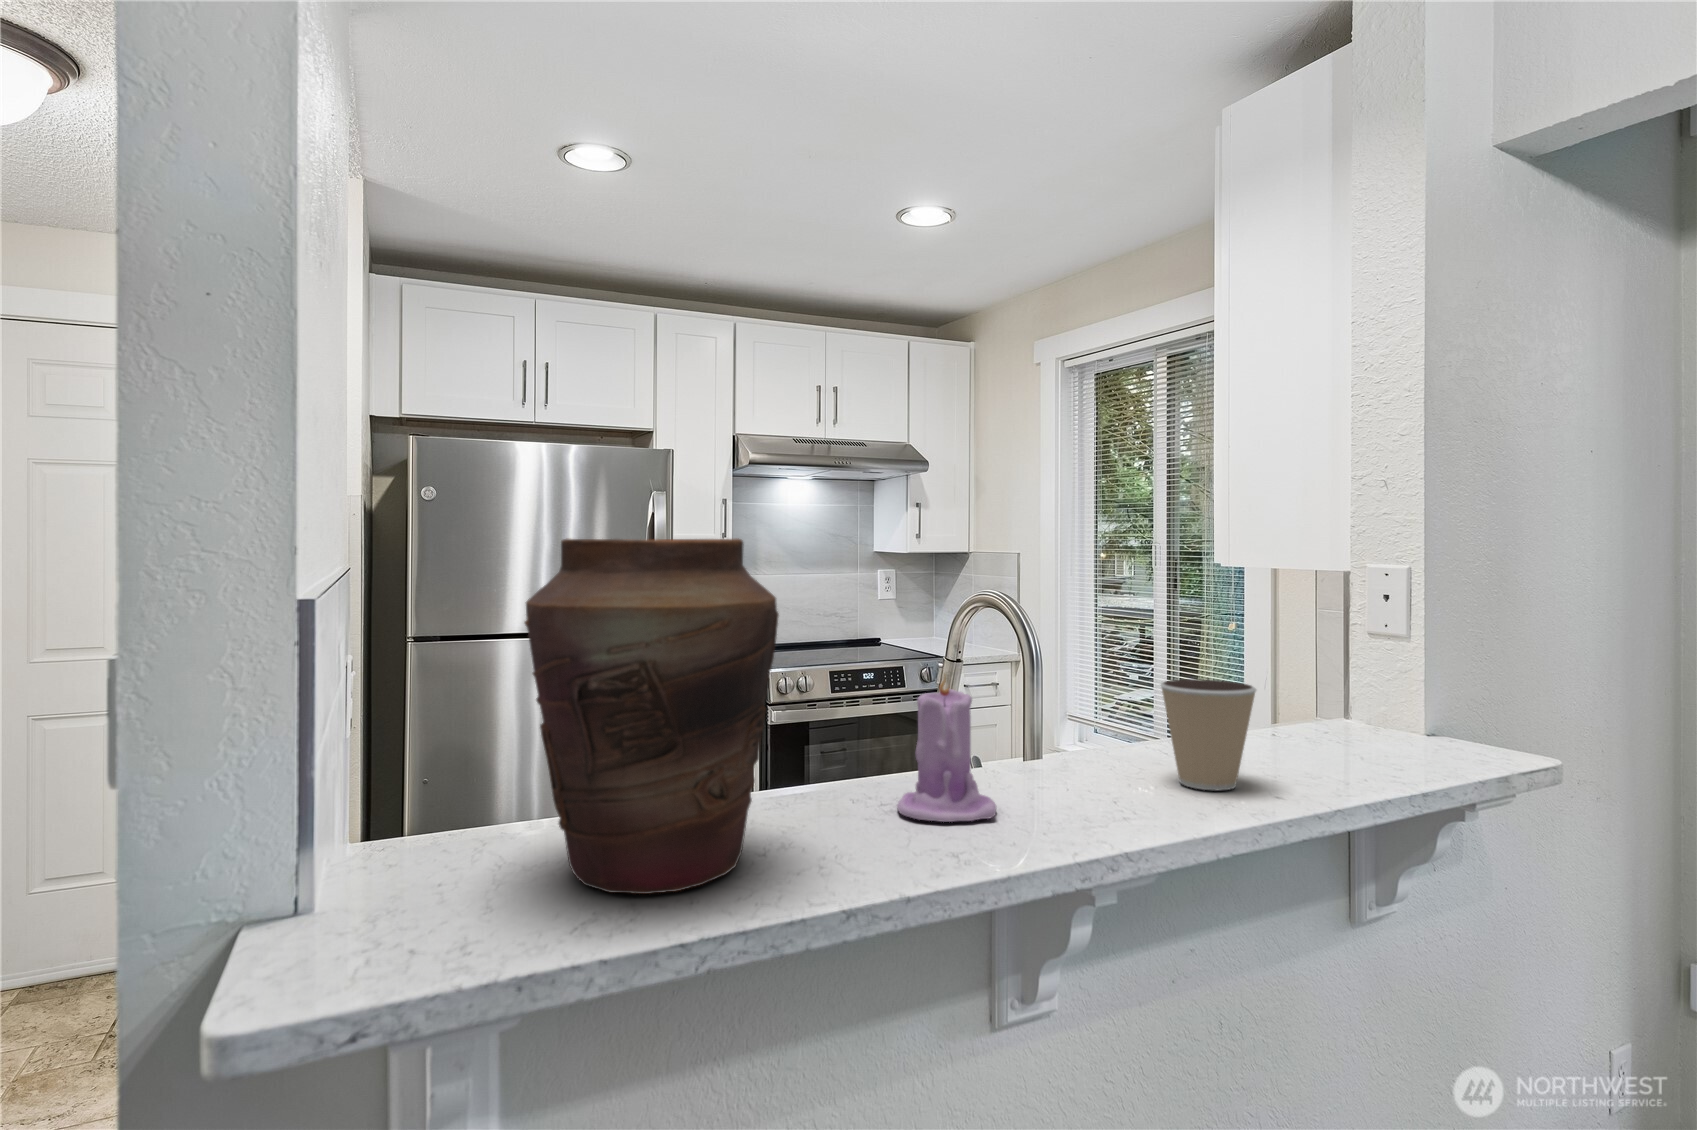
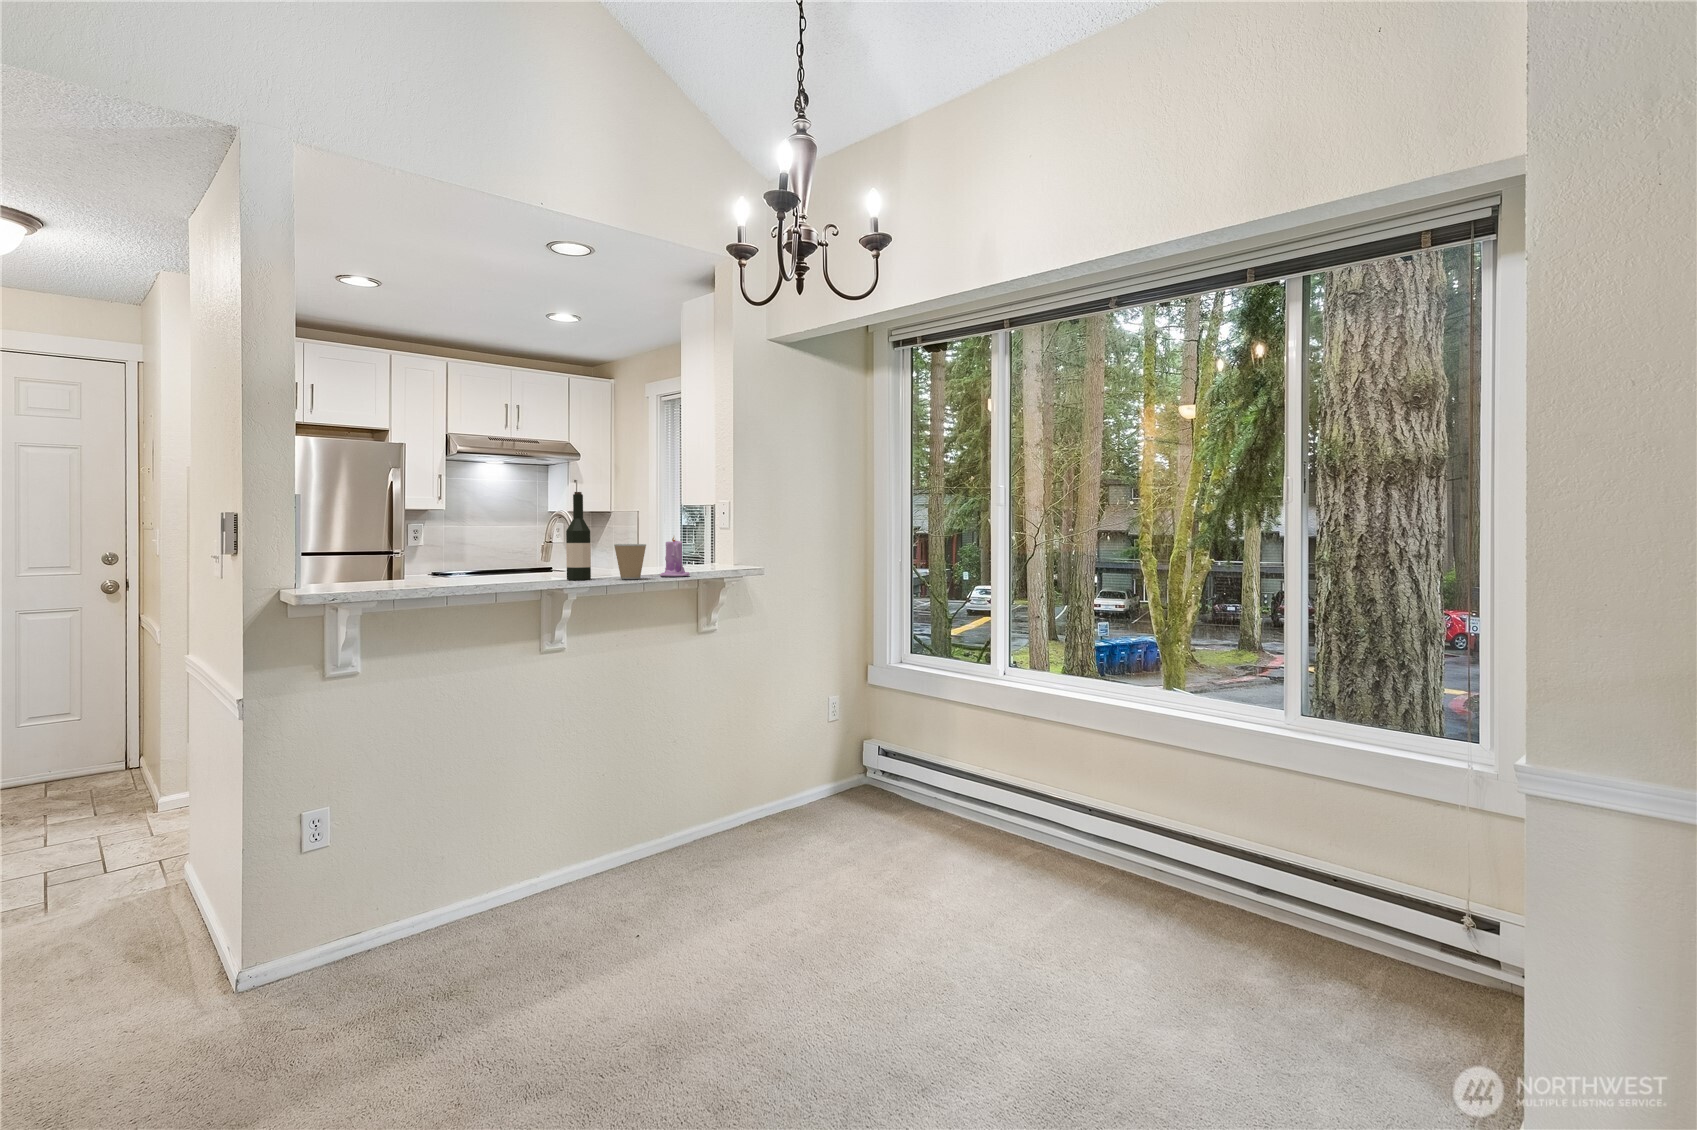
wine bottle: none [1027,537,1094,785] -> present [566,492,591,580]
vase: present [525,539,779,894] -> none [377,486,463,590]
candle: present [897,677,996,822] -> present [660,537,690,576]

